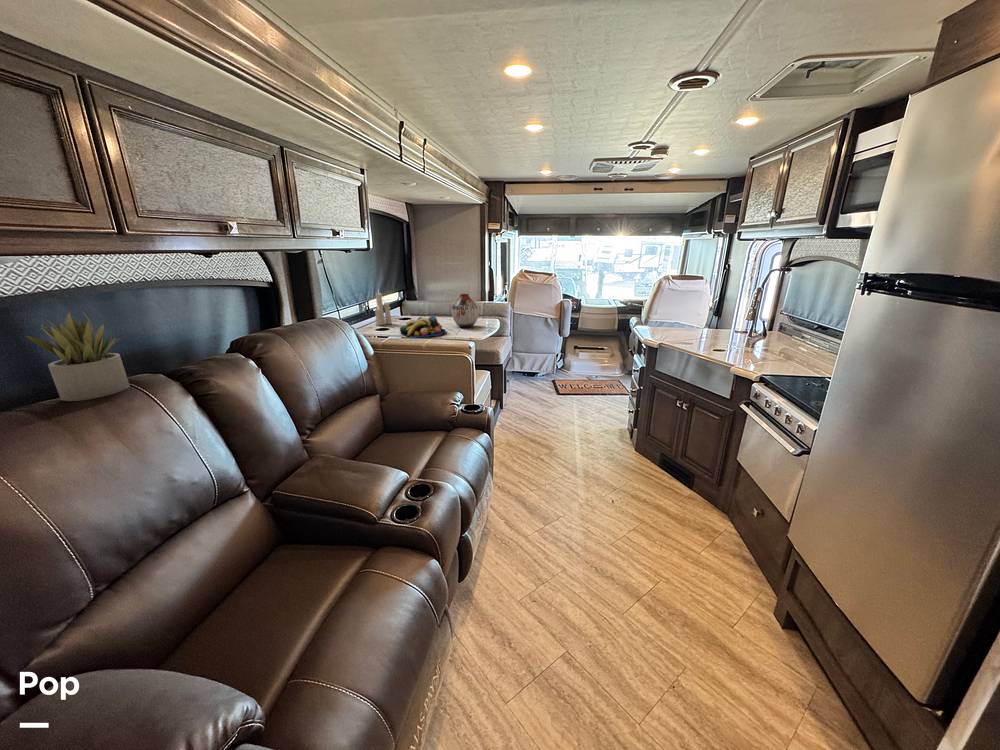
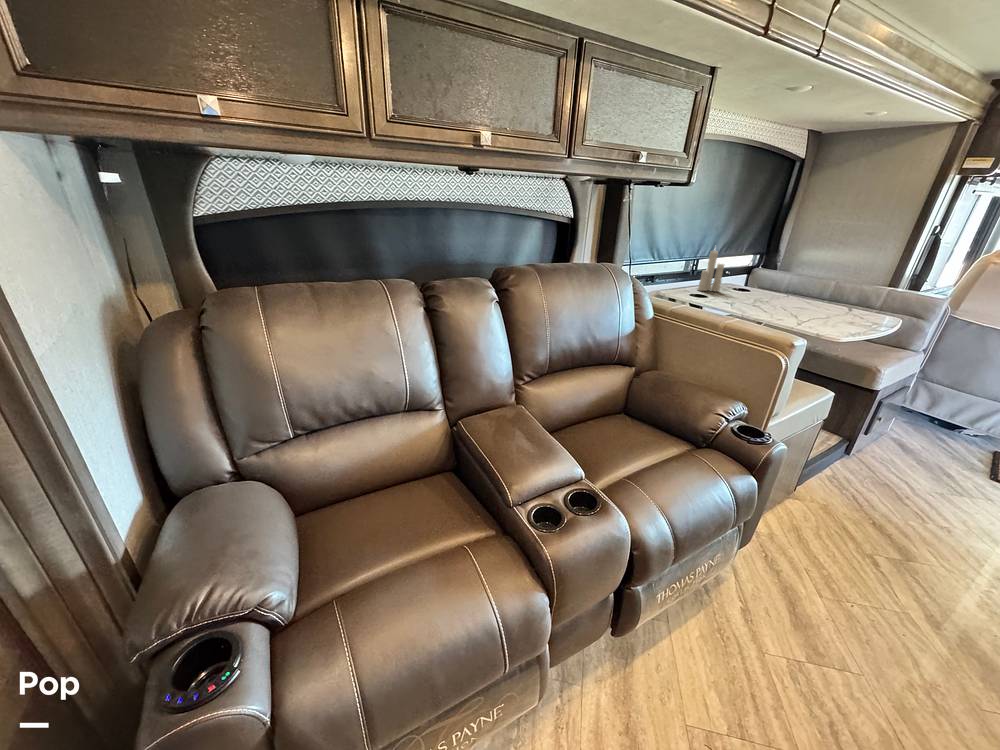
vase: present [452,294,479,328] -> none [812,266,866,318]
succulent plant: present [25,312,130,401] -> none [322,213,378,288]
fruit bowl: present [400,316,446,337] -> none [716,289,788,317]

